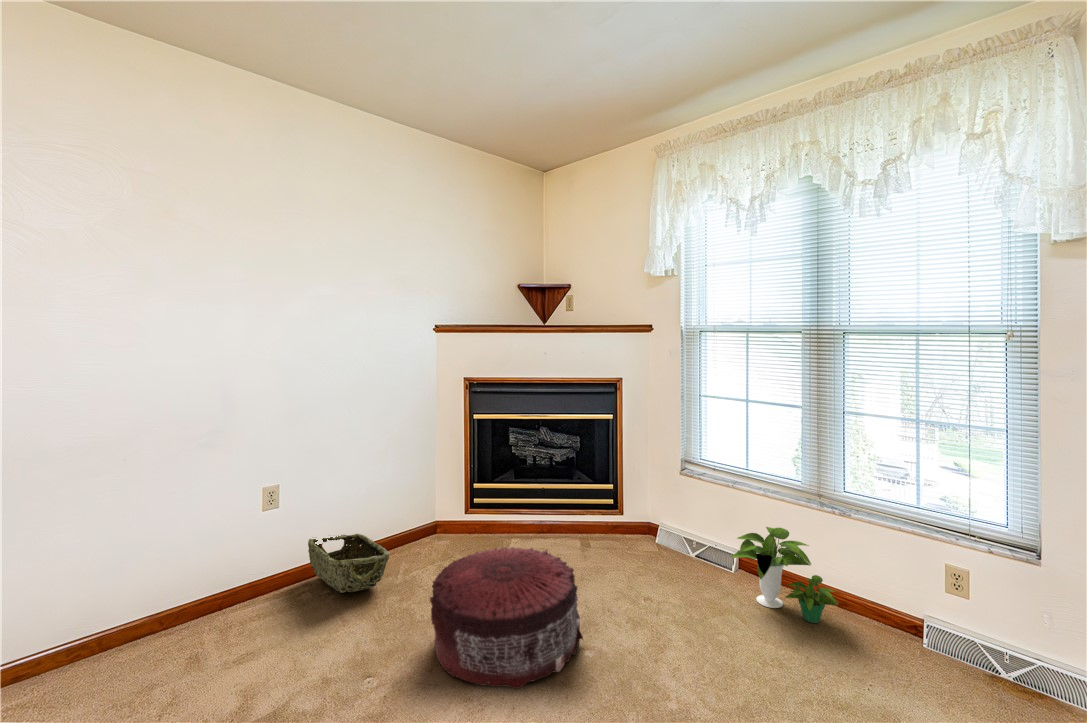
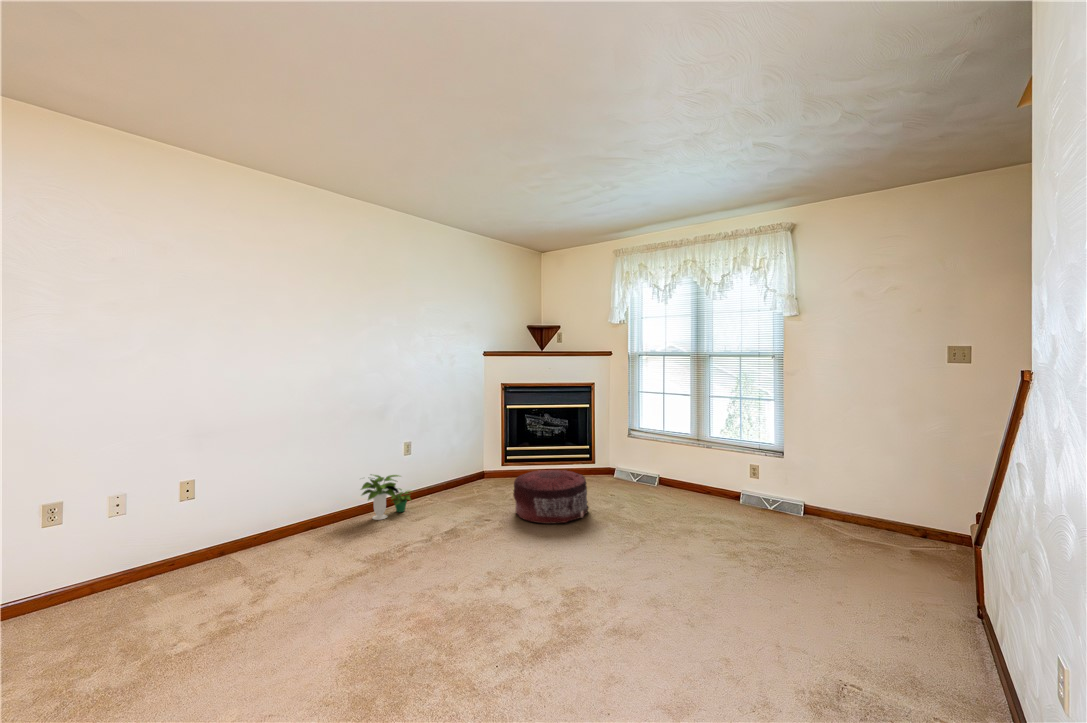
potted plant: present [731,527,838,623] -> present [361,475,411,520]
woven basket: present [308,534,389,593] -> none [424,474,474,501]

